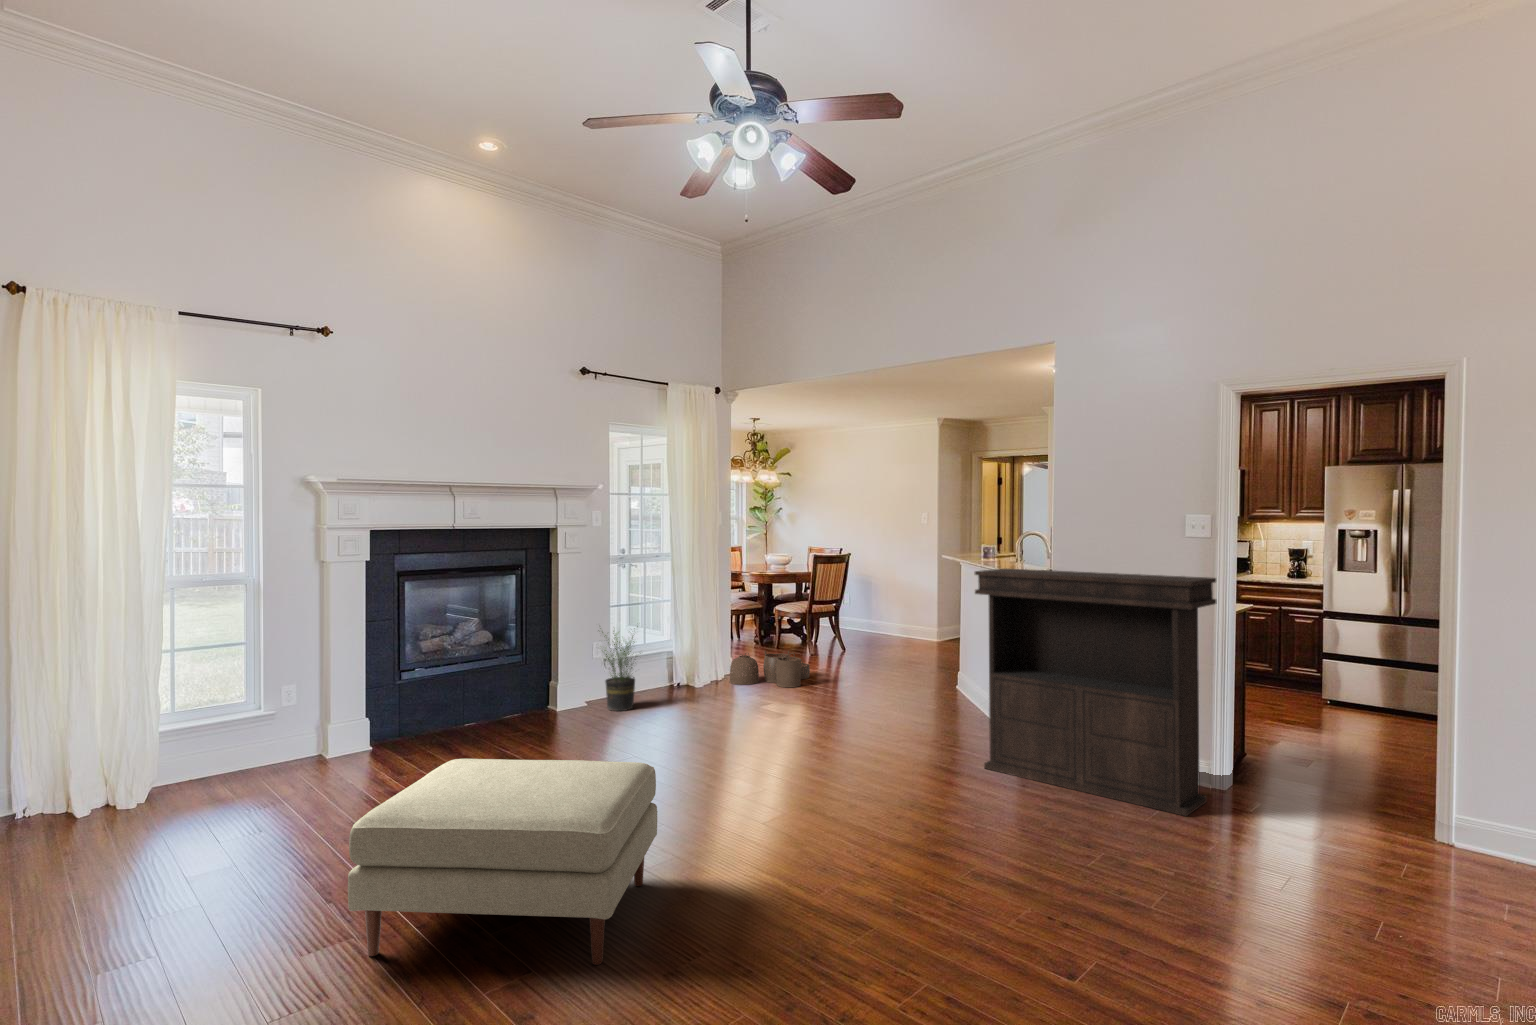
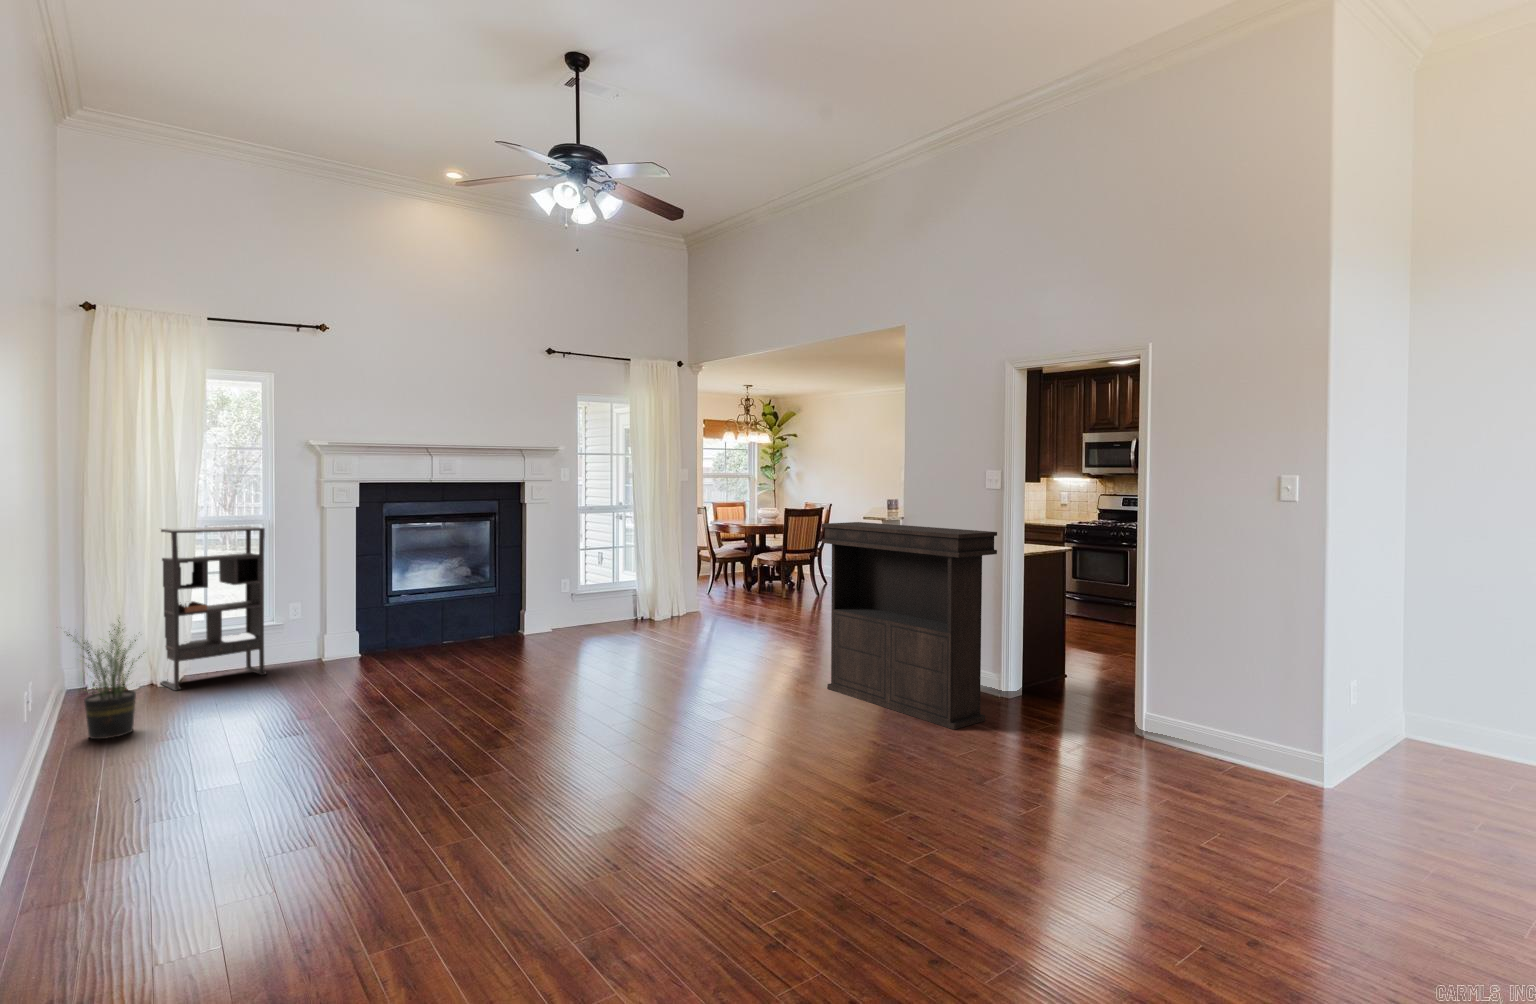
bookshelf: none [114,587,258,814] -> present [161,526,267,690]
potted plant: present [600,626,638,711] -> present [67,617,144,739]
woven basket: present [729,651,810,687] -> none [686,591,759,623]
ottoman: present [348,759,657,965] -> none [245,654,495,796]

